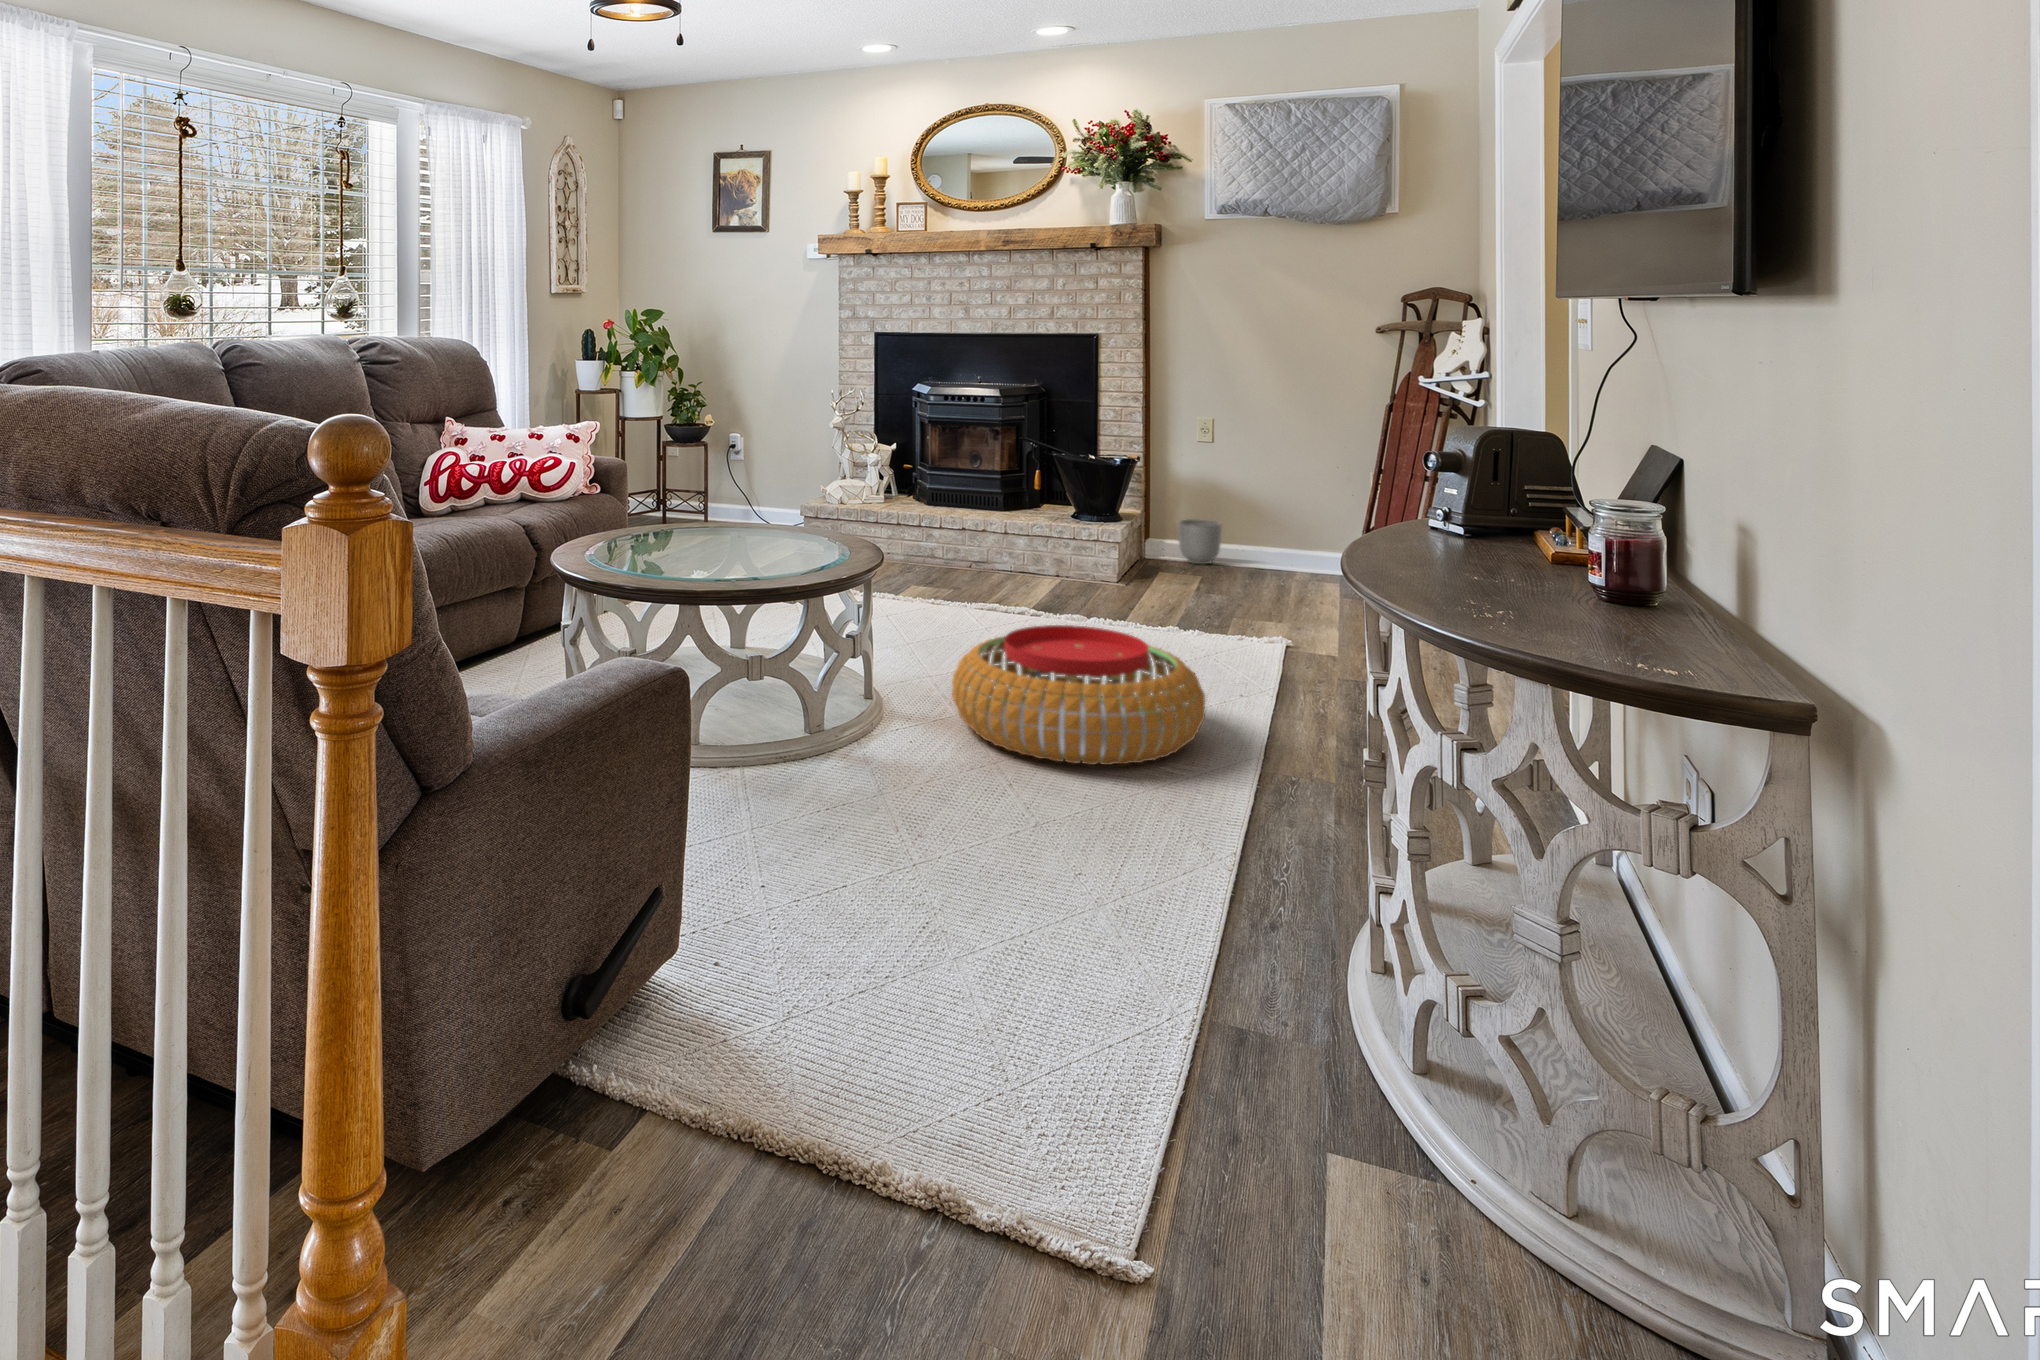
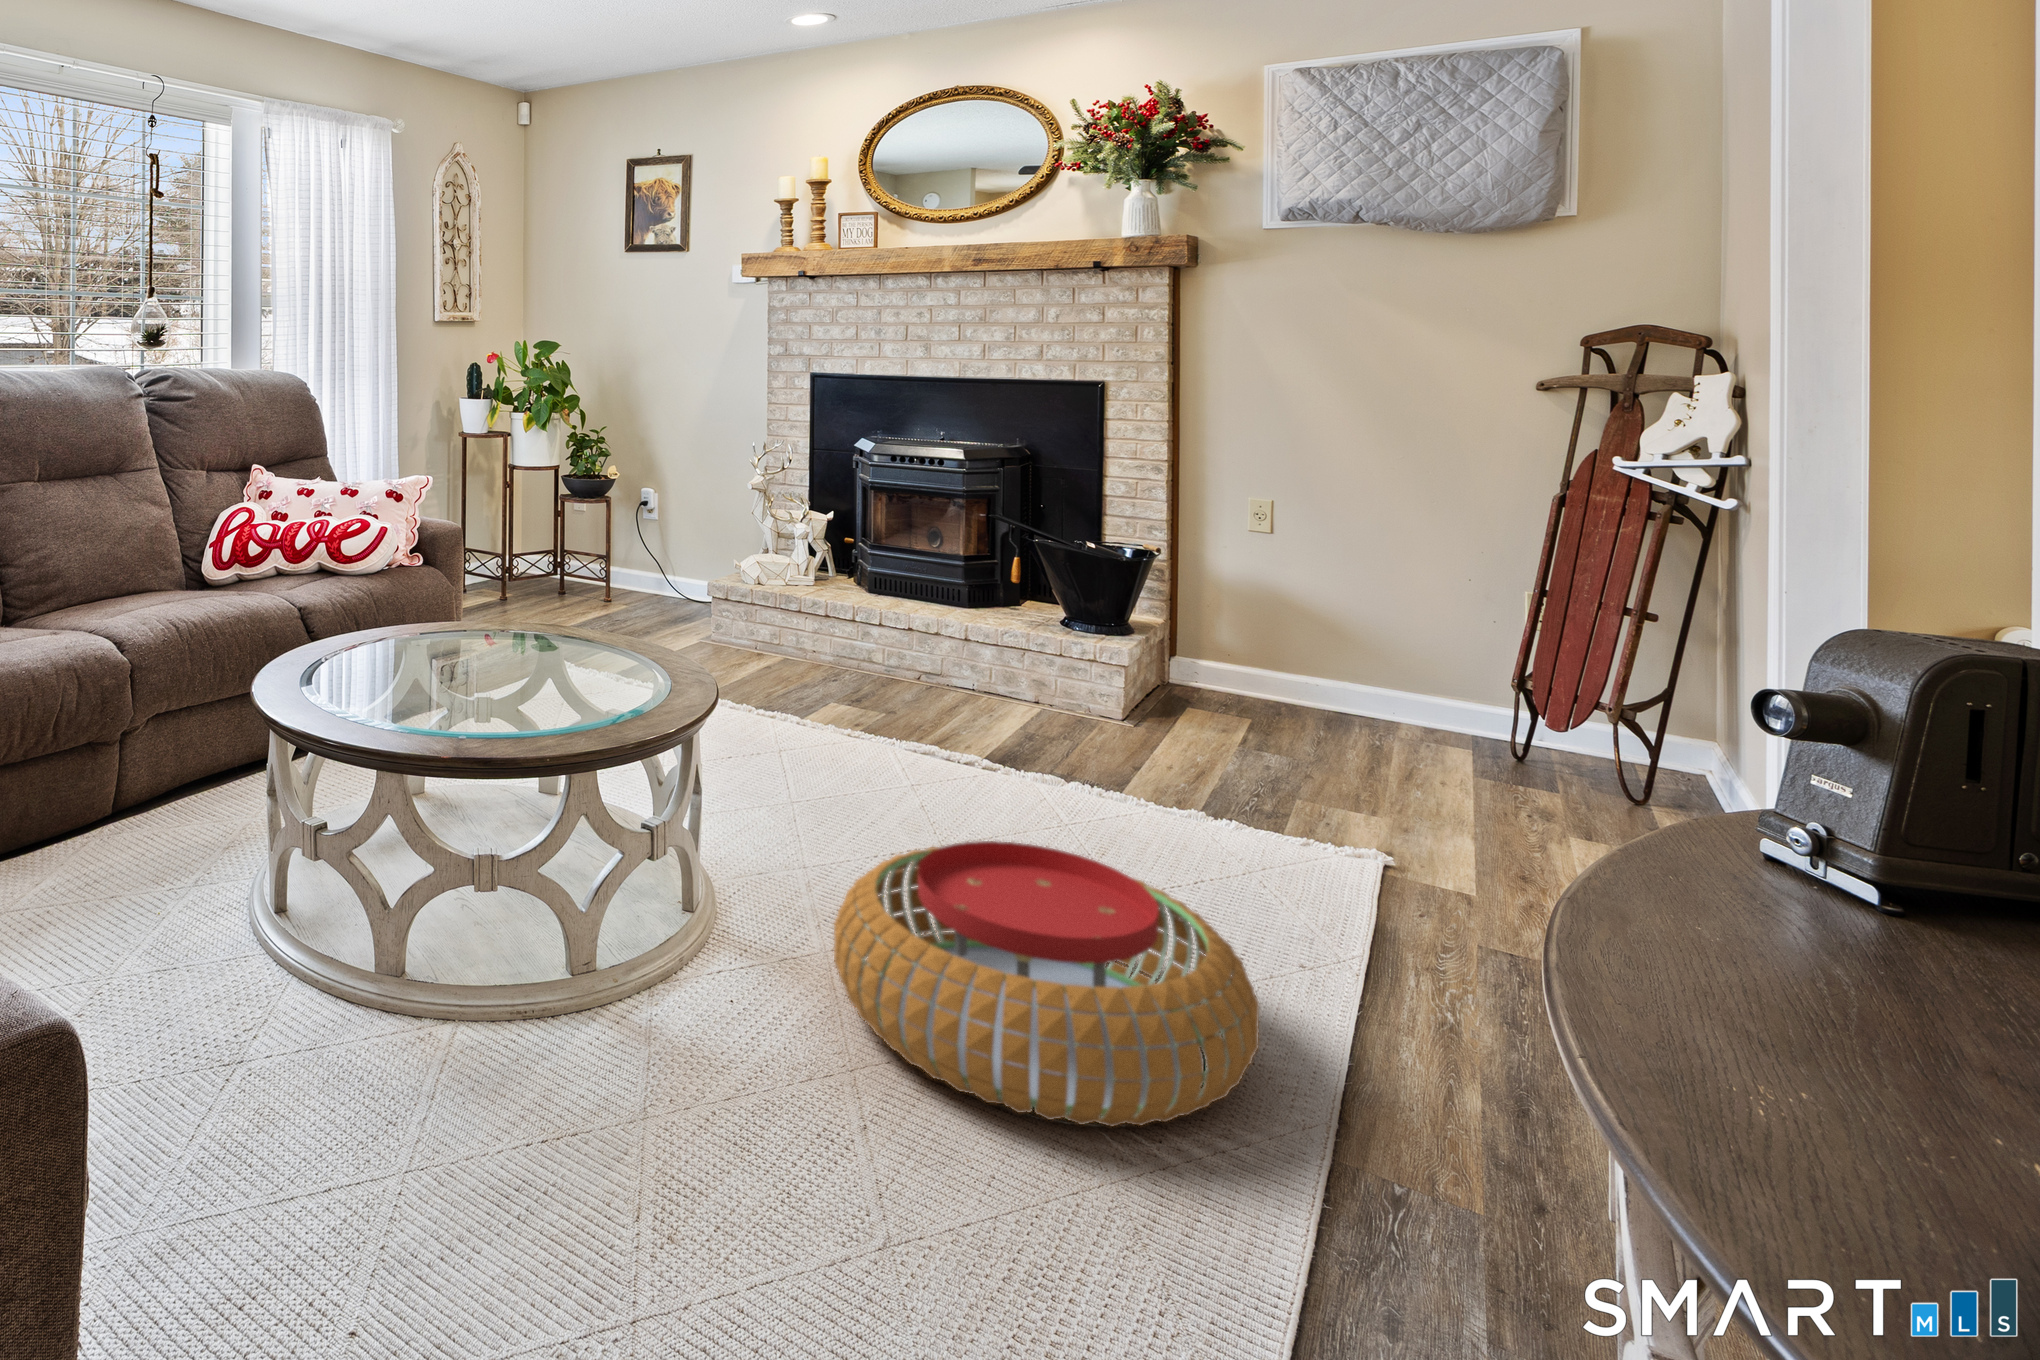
planter: present [1178,519,1222,564] -> none [1220,635,1287,701]

